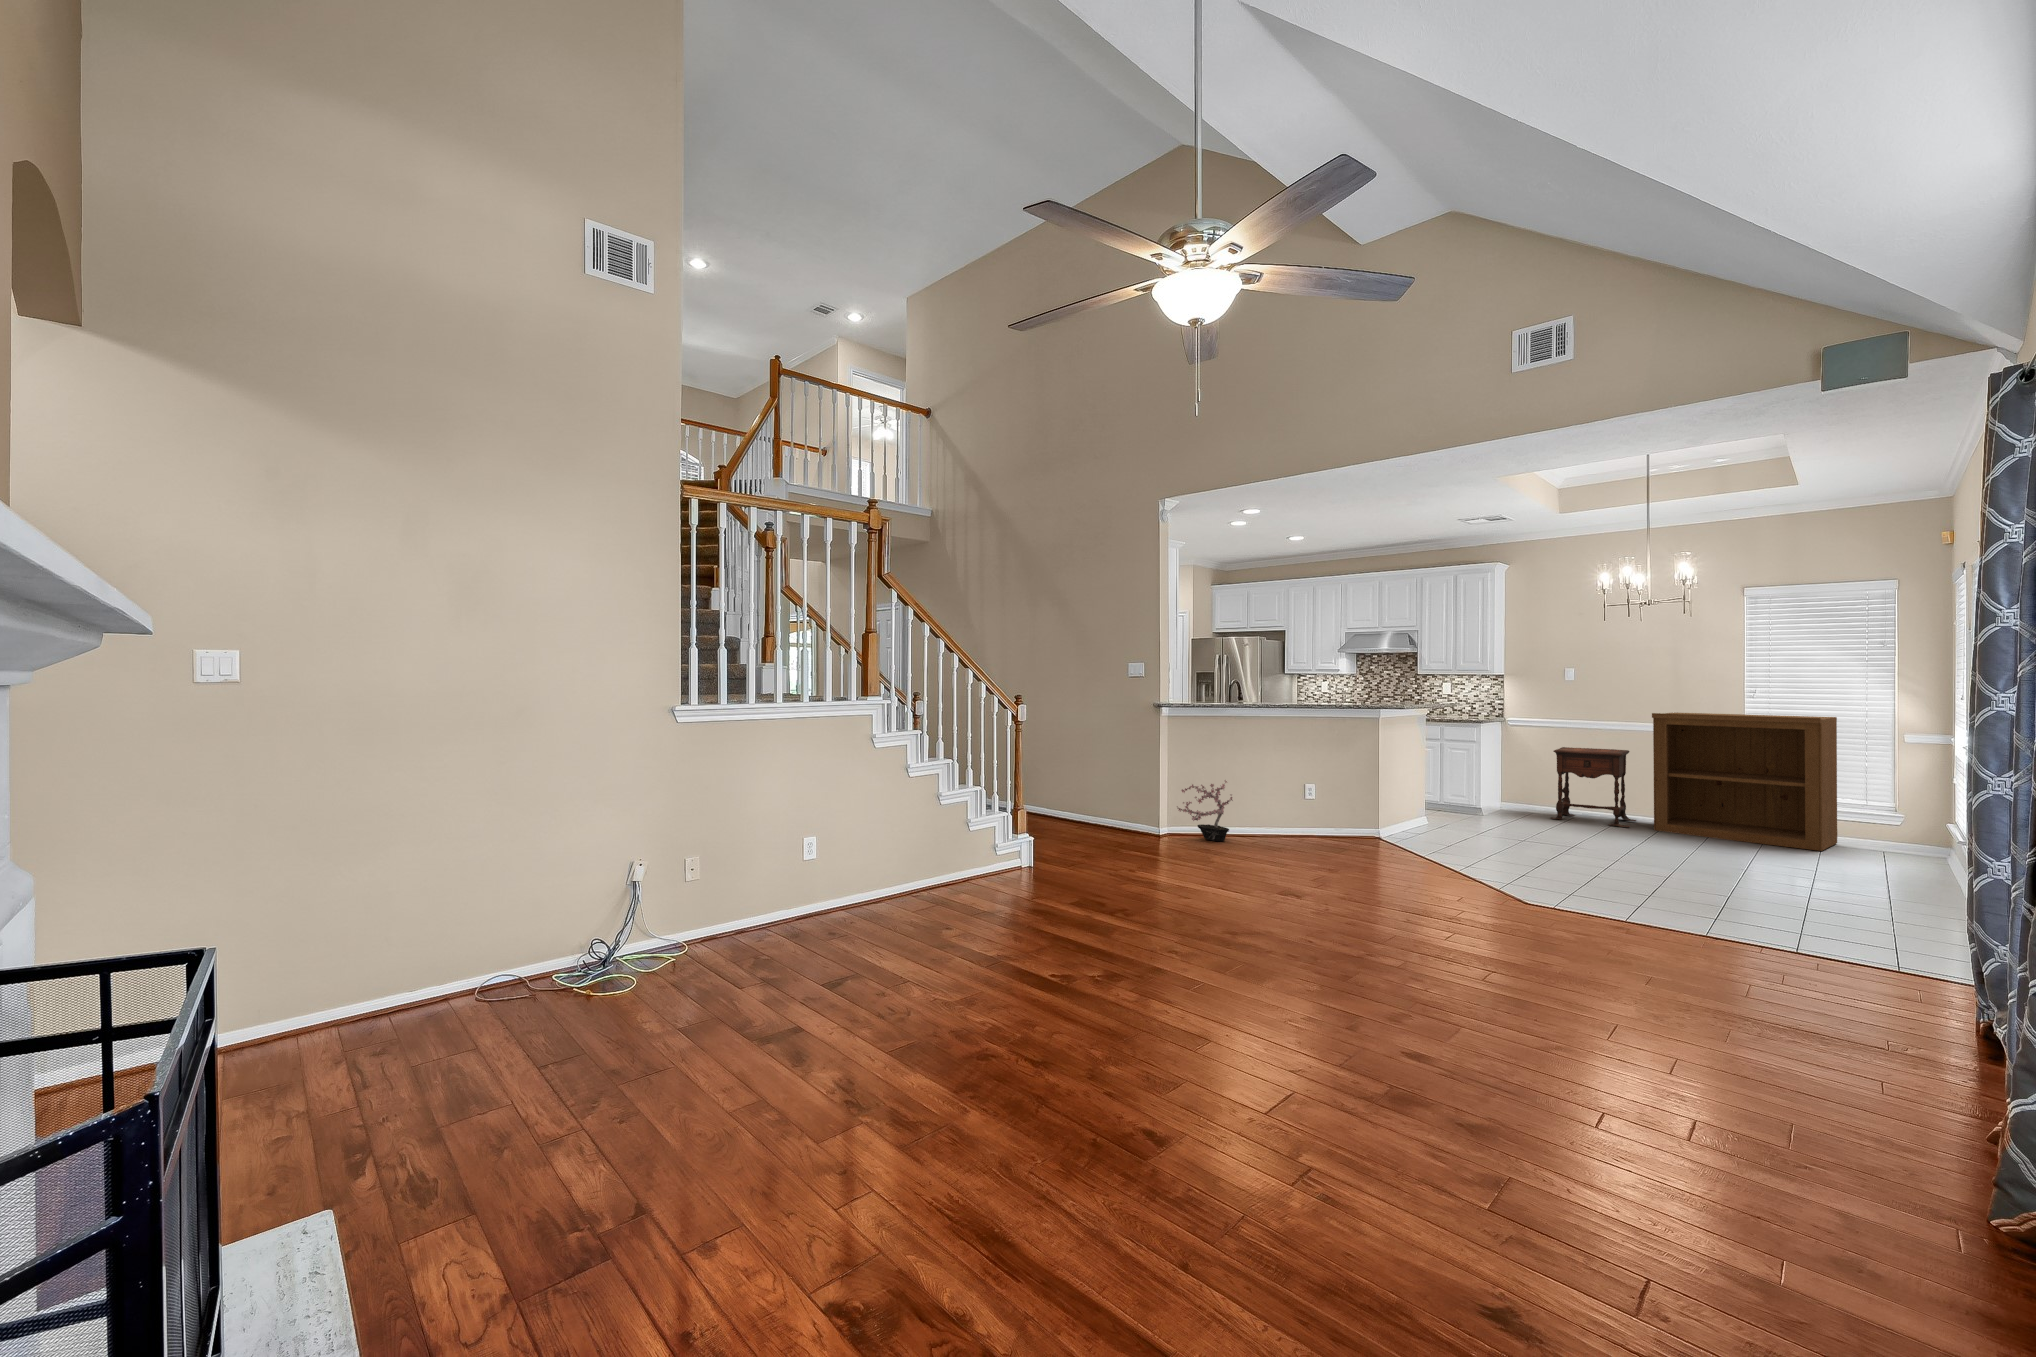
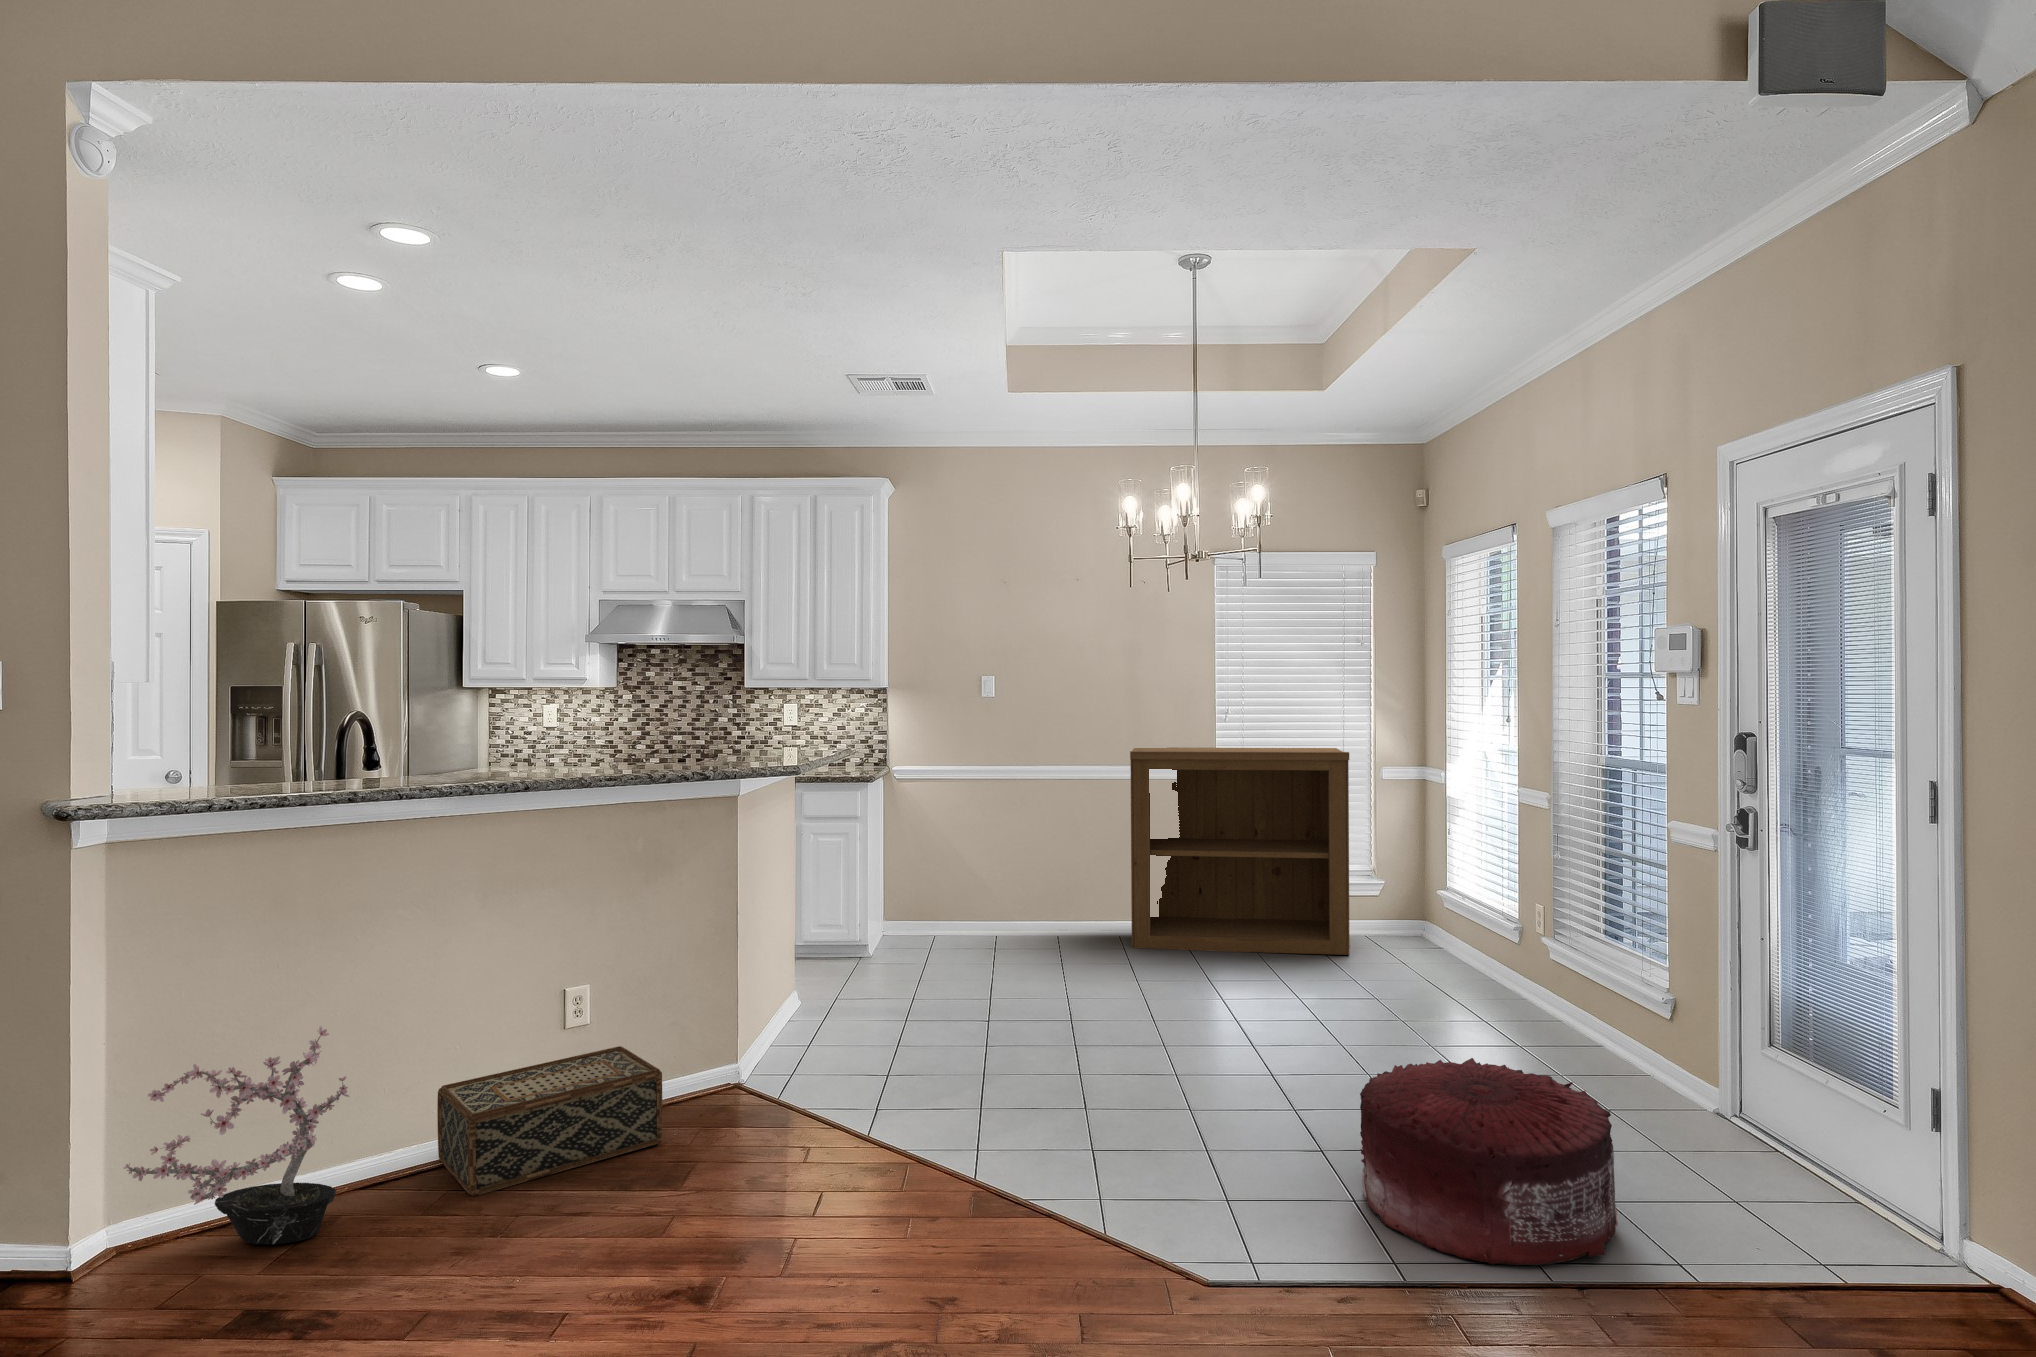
side table: present [1551,747,1636,827] -> none [980,813,1100,949]
woven basket: none [1261,810,1338,843] -> present [437,1046,663,1196]
pouf: none [1621,849,1762,924] -> present [1360,1058,1618,1265]

